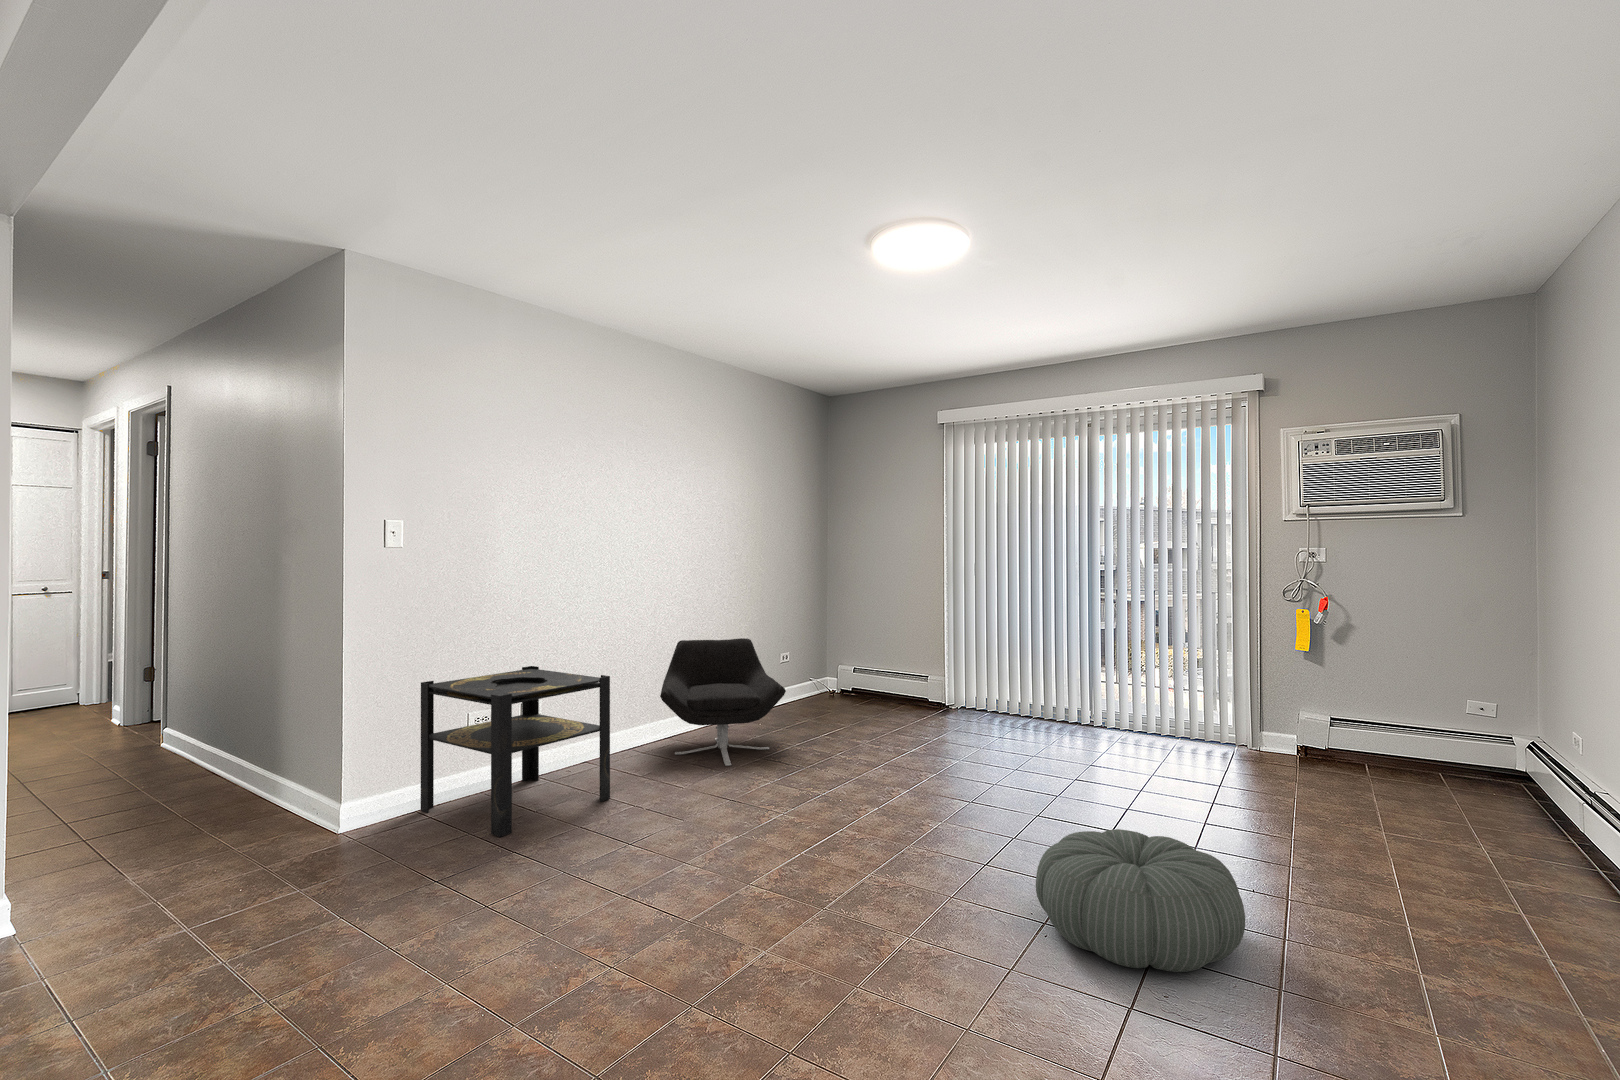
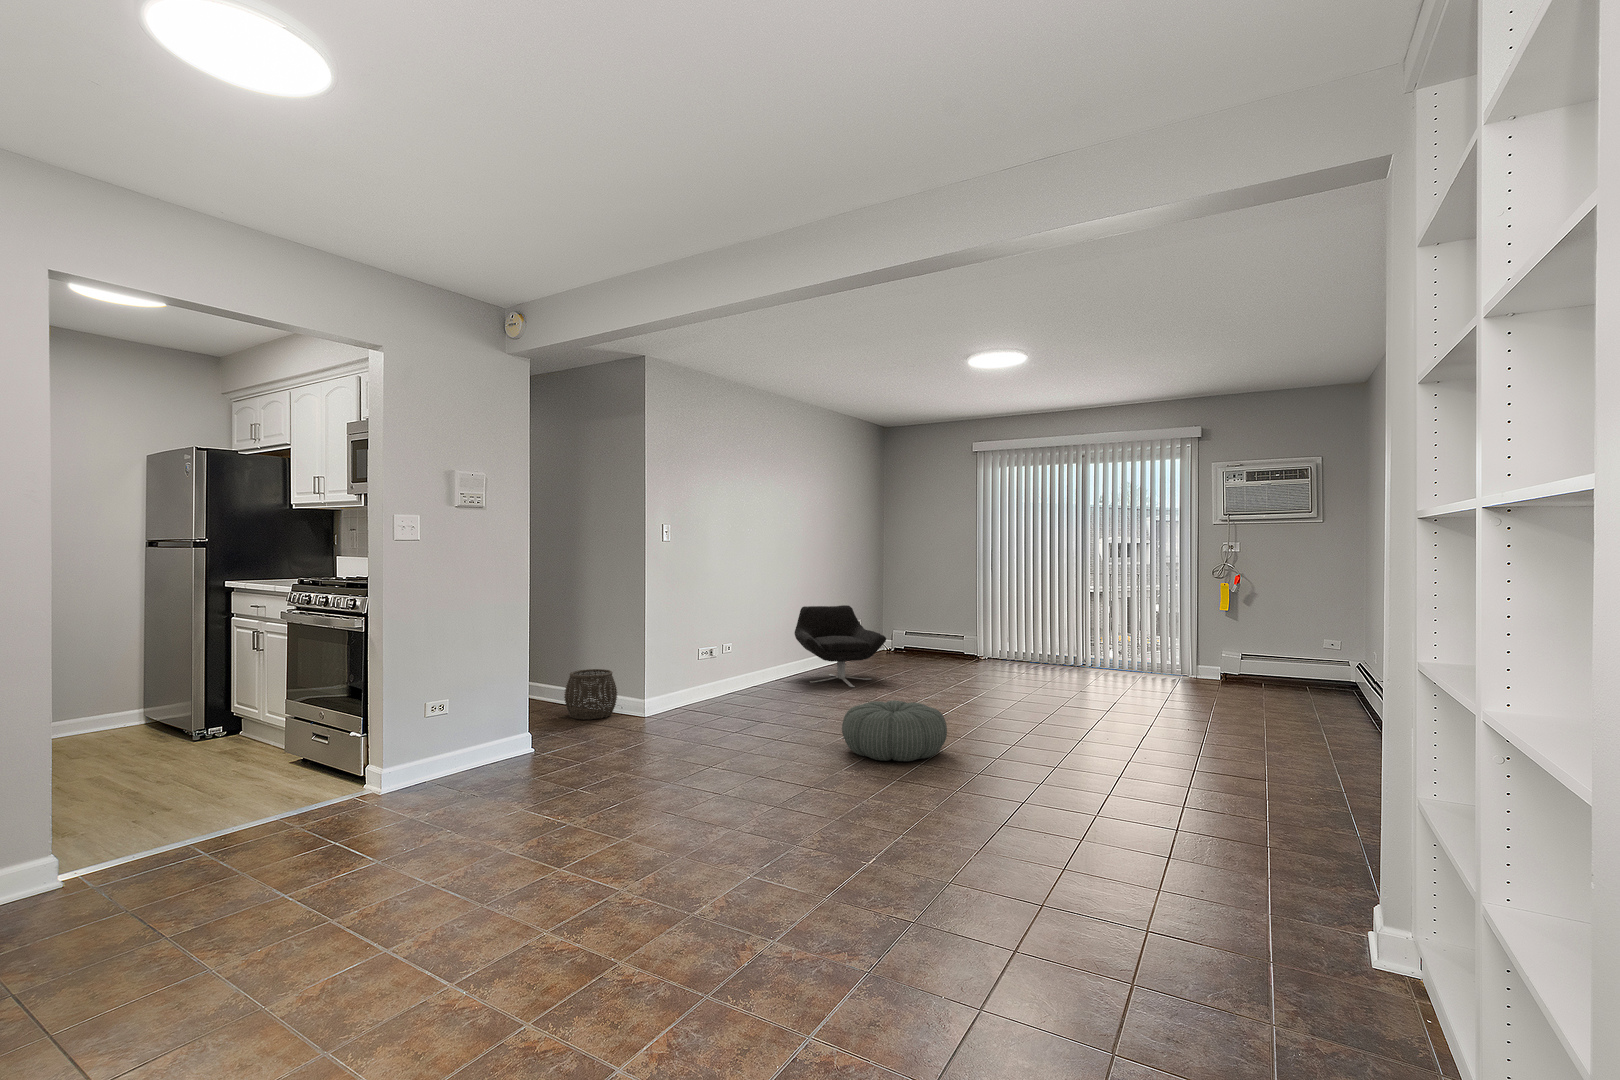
side table: present [421,666,610,837] -> none [681,619,795,717]
woven basket: none [203,752,303,841] -> present [564,669,618,720]
pouf: present [1036,829,1245,972] -> present [842,700,947,761]

